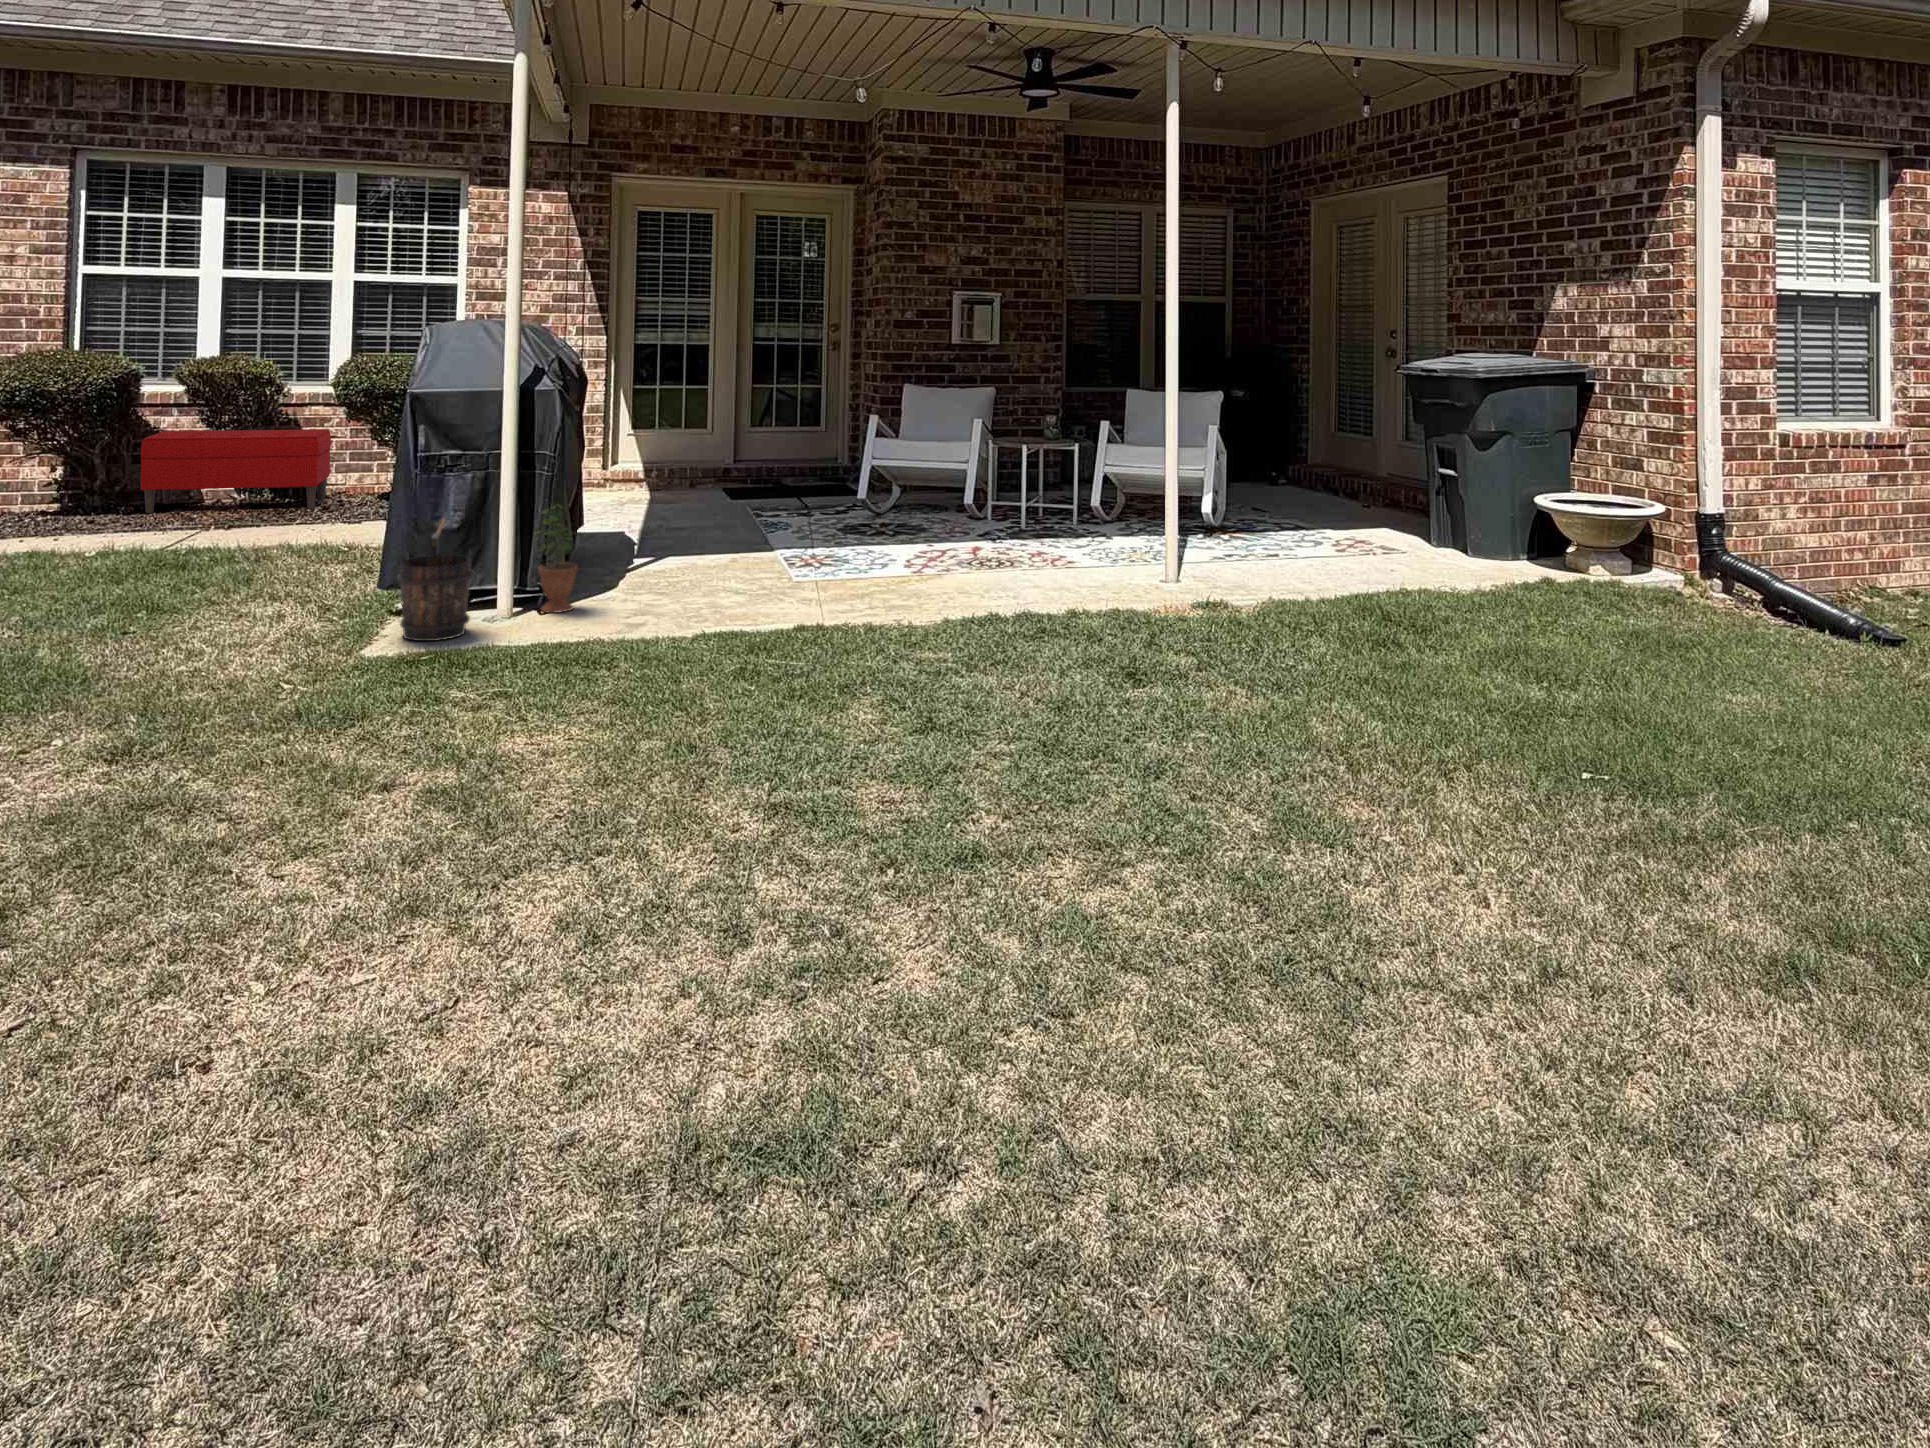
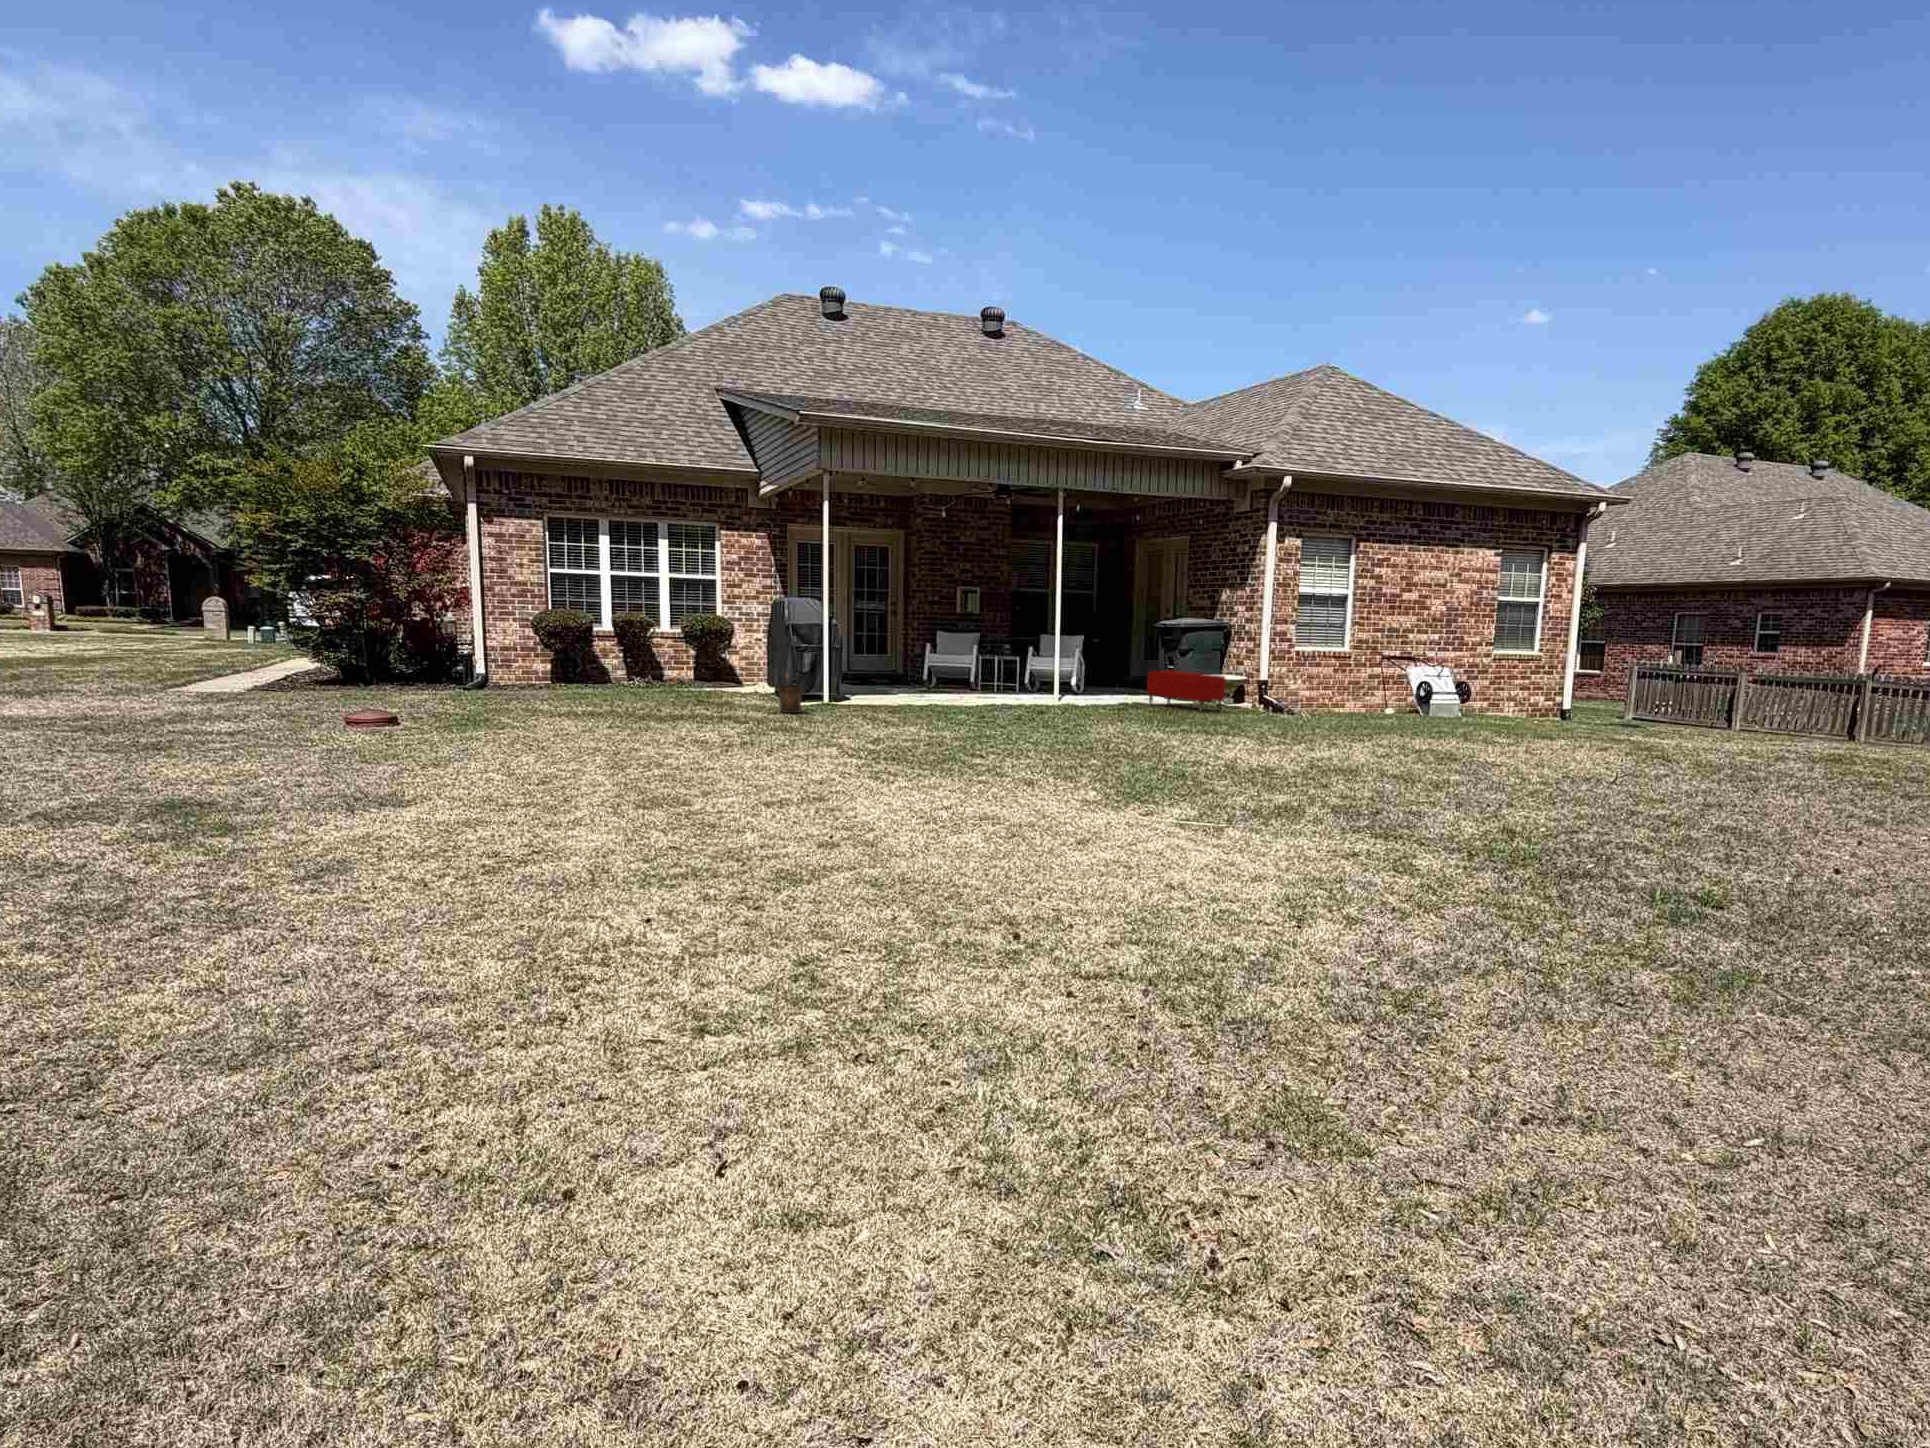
bench: present [141,429,331,513] -> present [1147,670,1226,712]
potted plant: present [535,502,578,613] -> none [815,668,832,709]

